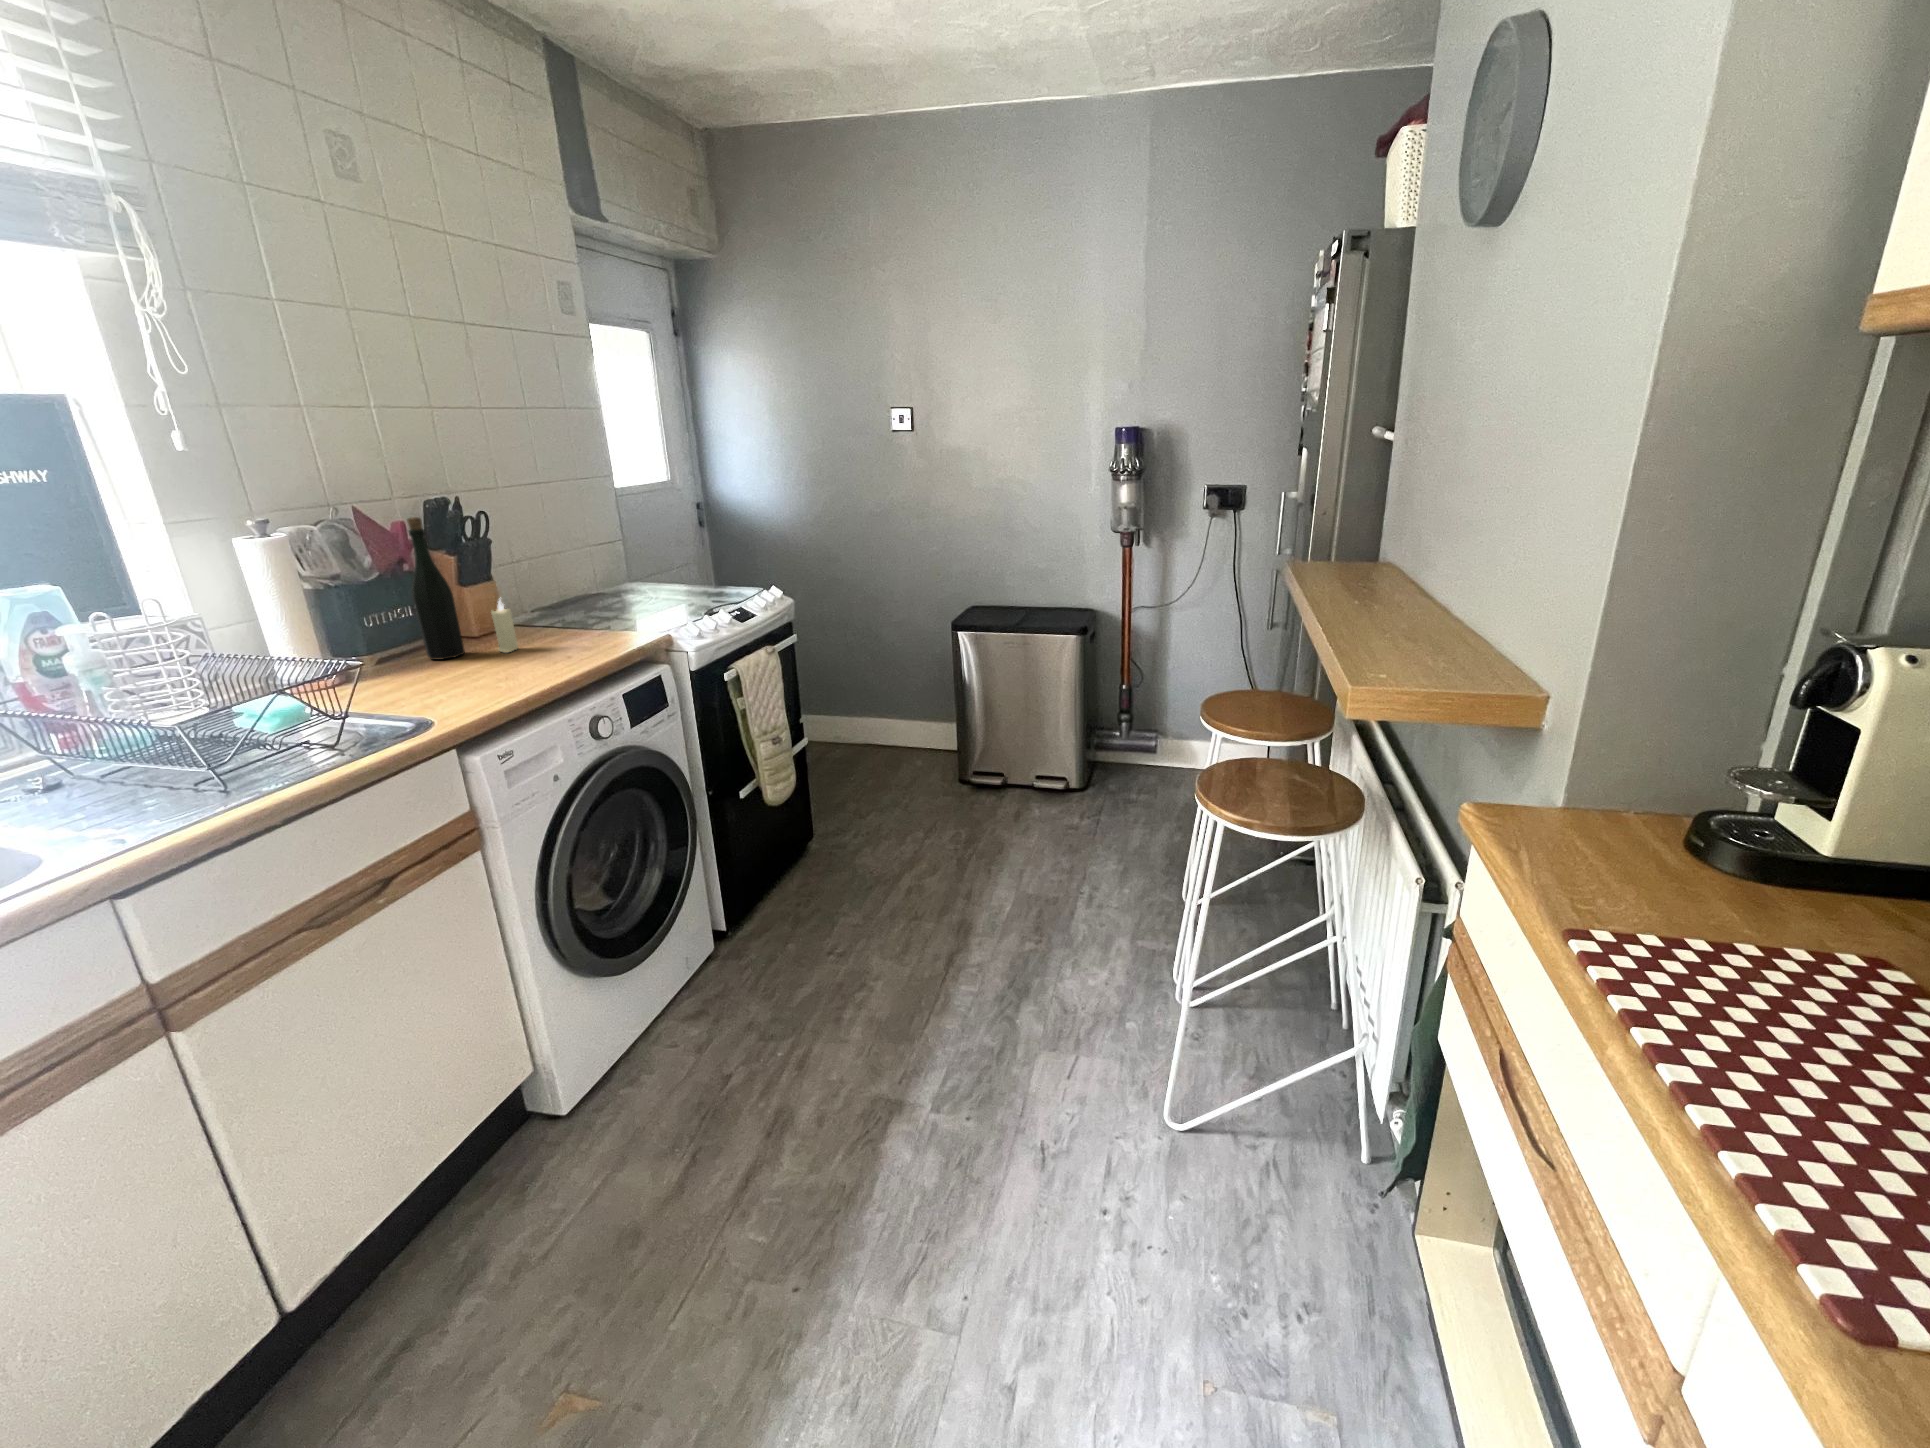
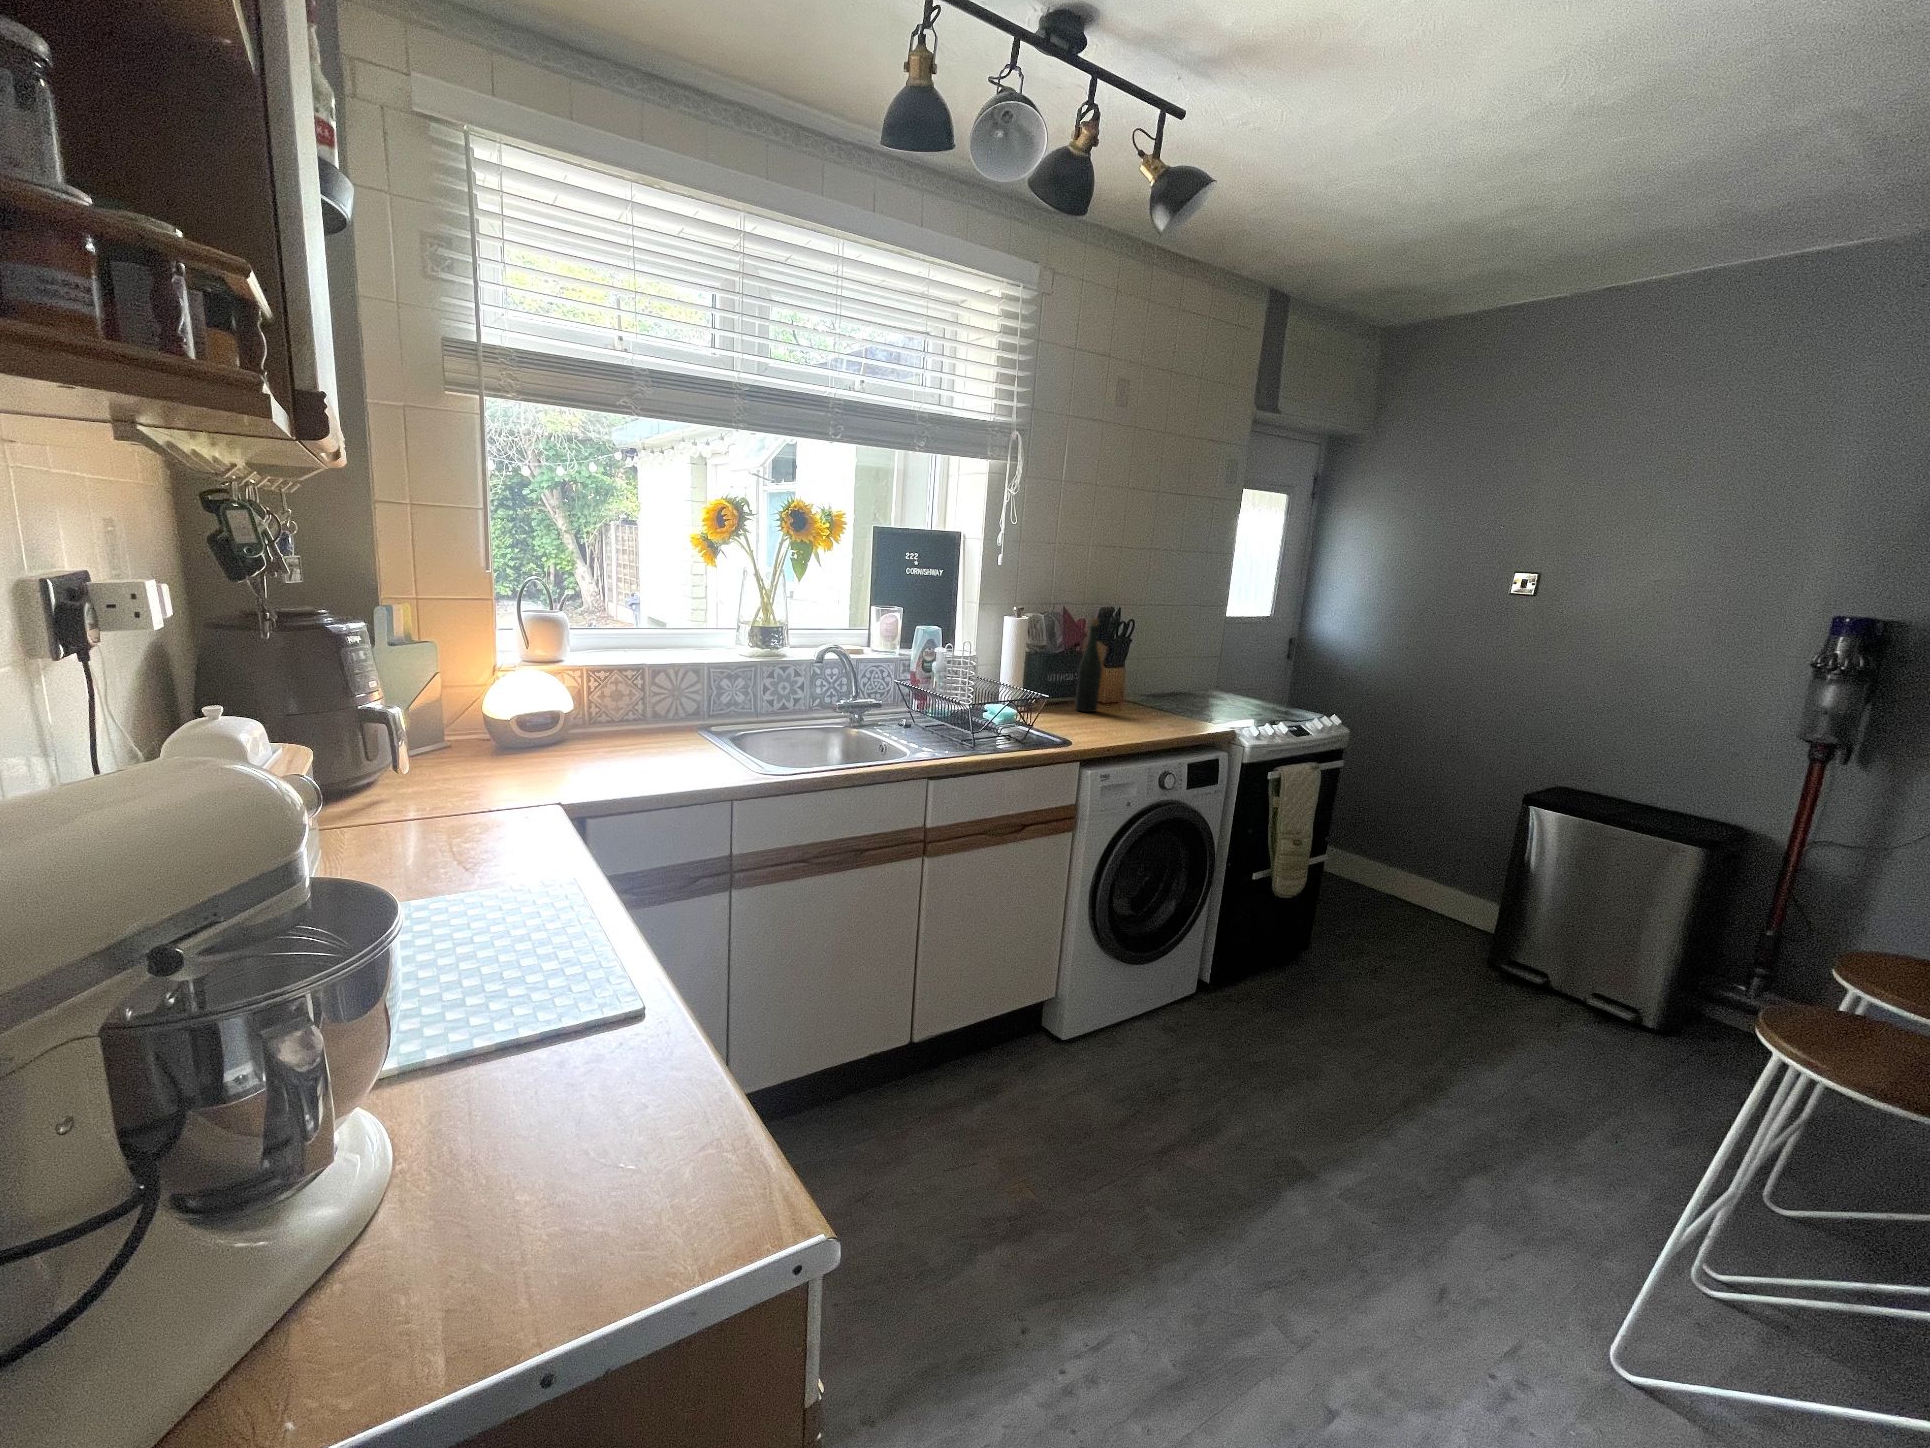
candle: present [492,600,518,652] -> none [1116,679,1132,717]

